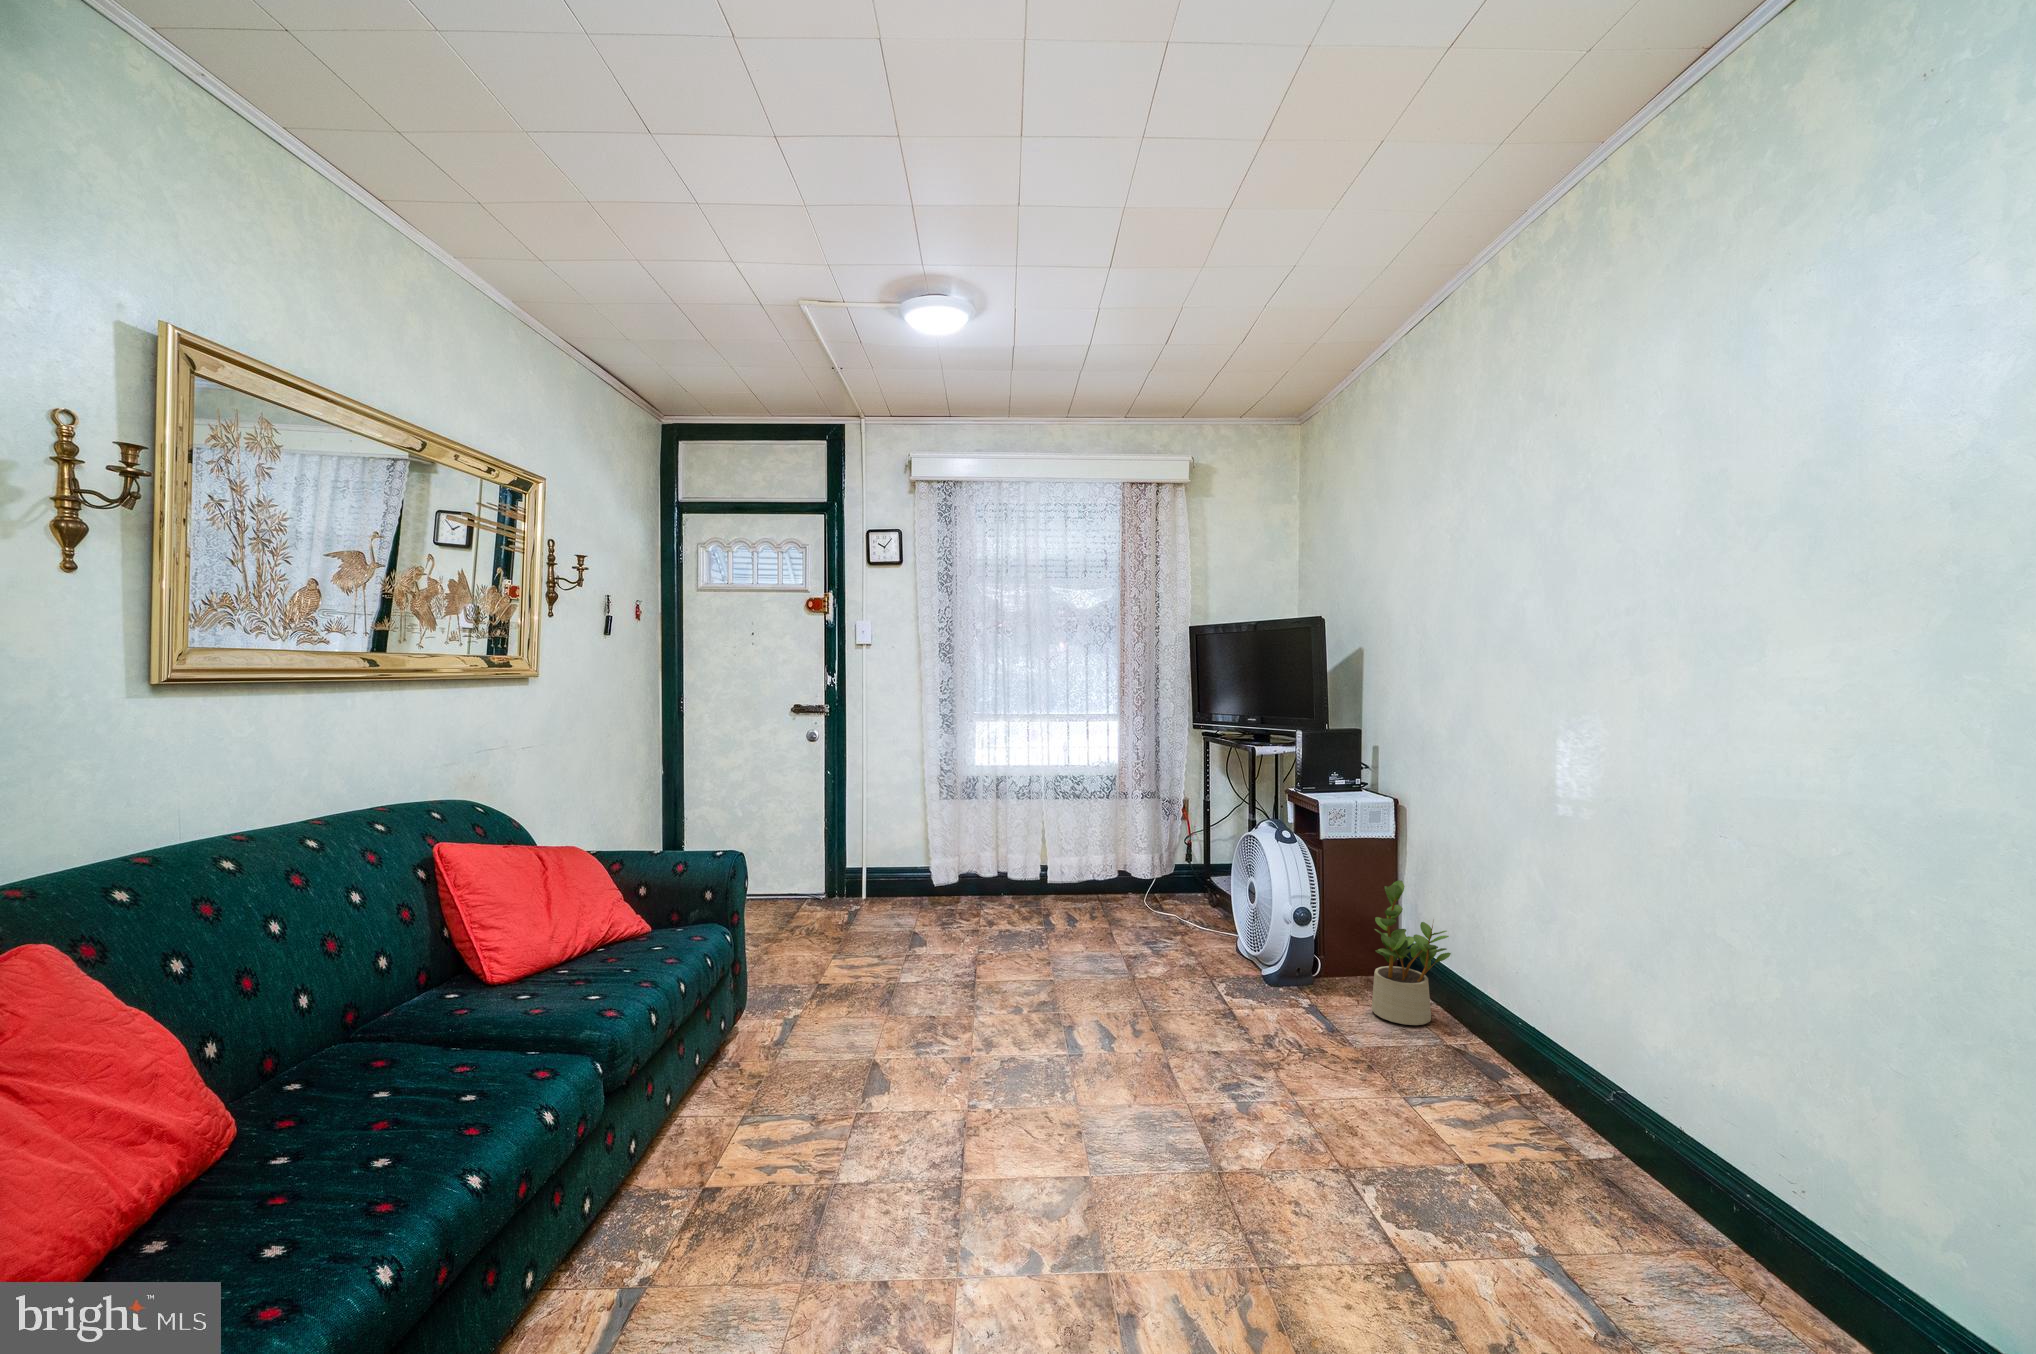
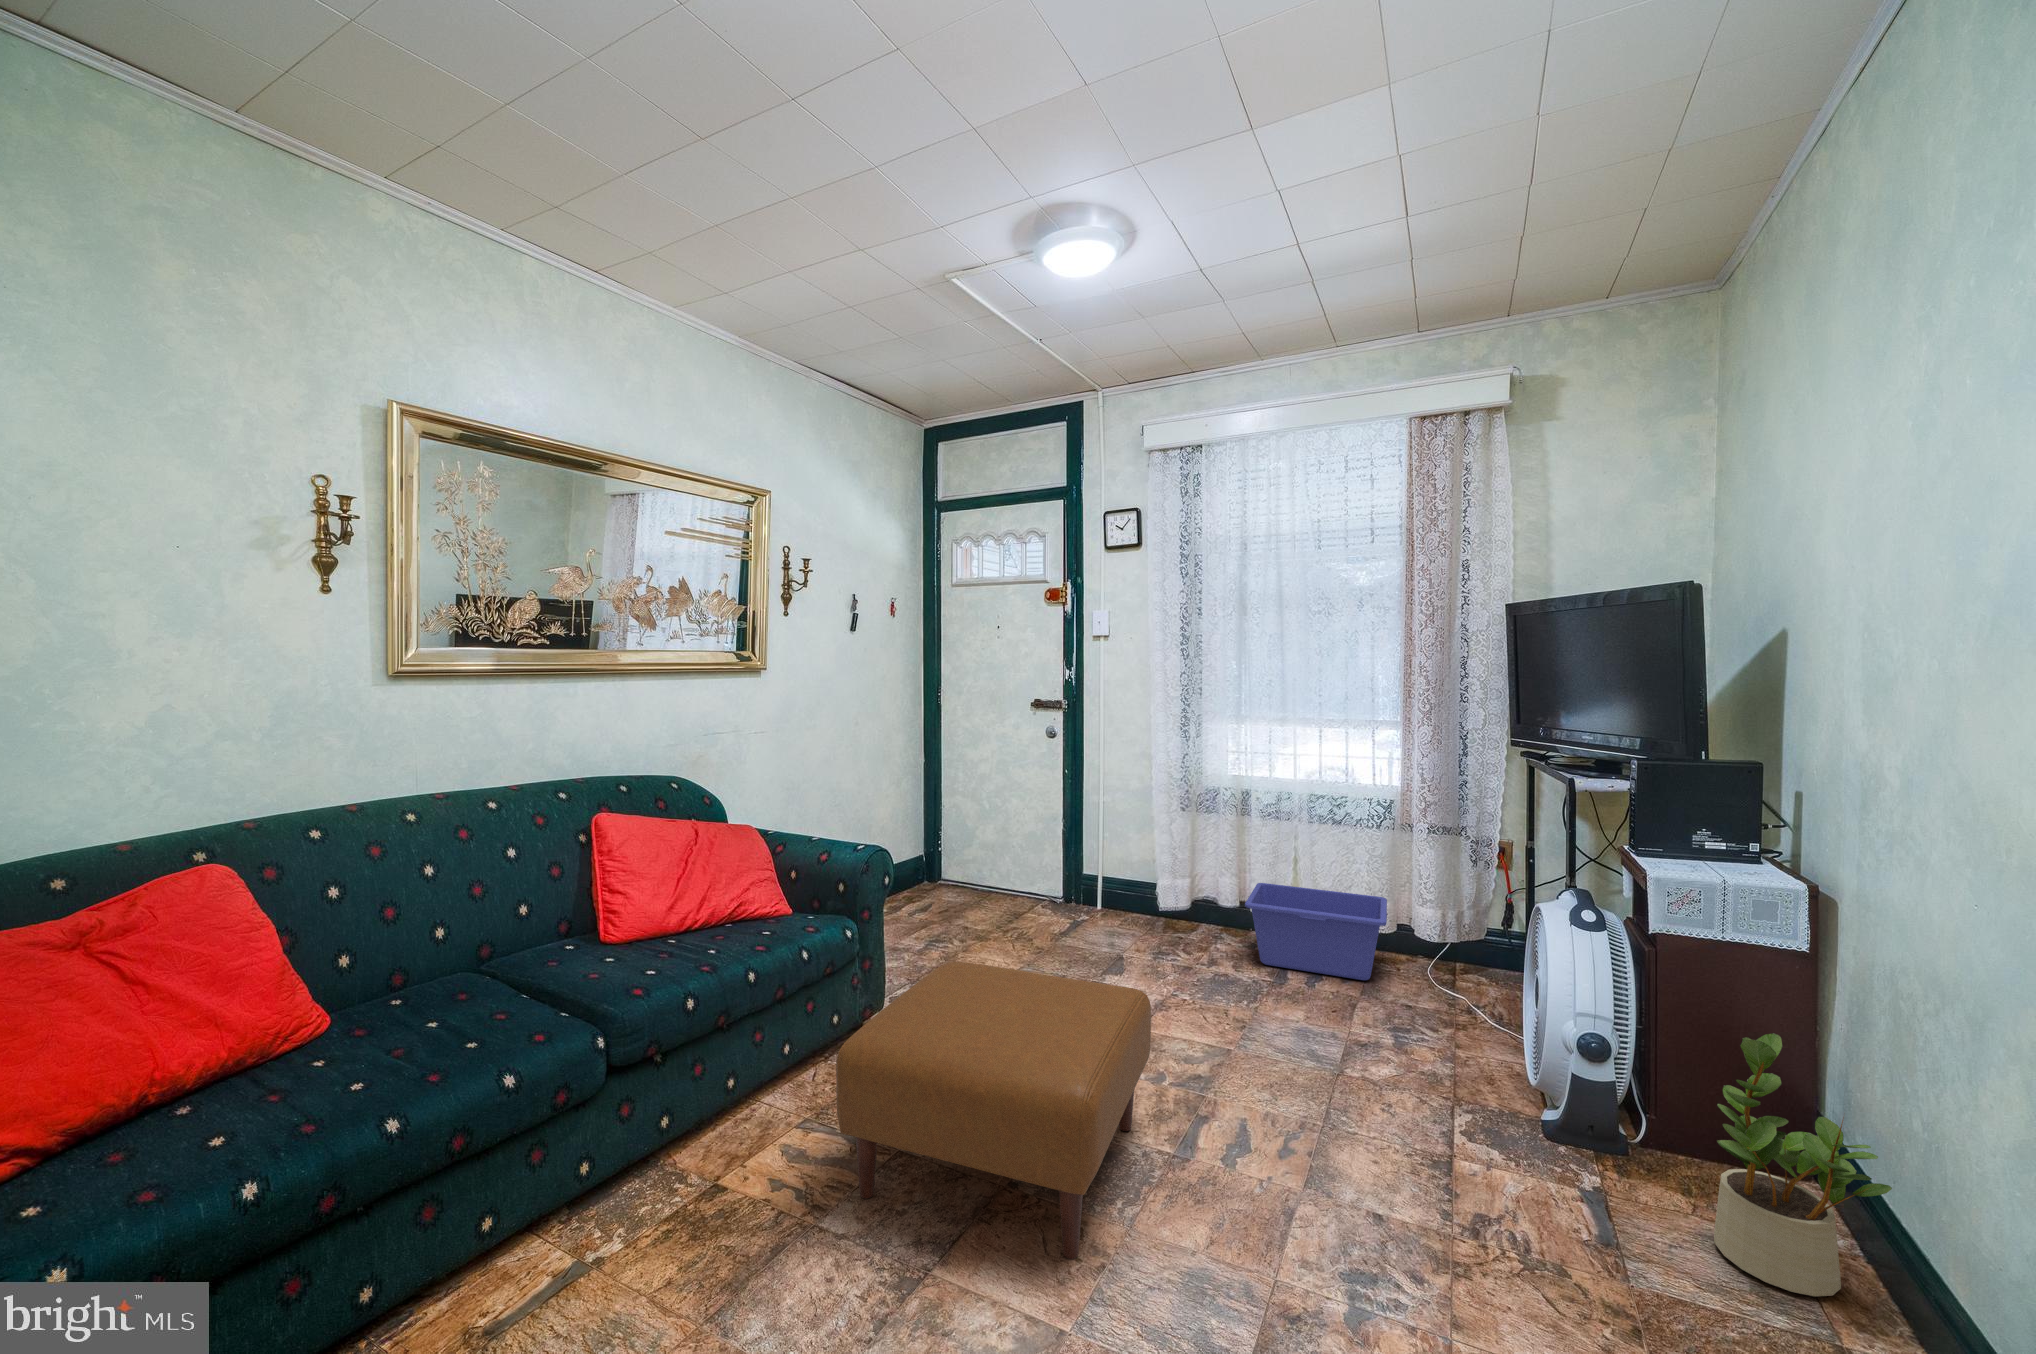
storage bin: none [1014,852,1124,918] -> present [1245,883,1387,980]
ottoman: none [834,930,1079,1154] -> present [836,962,1151,1259]

